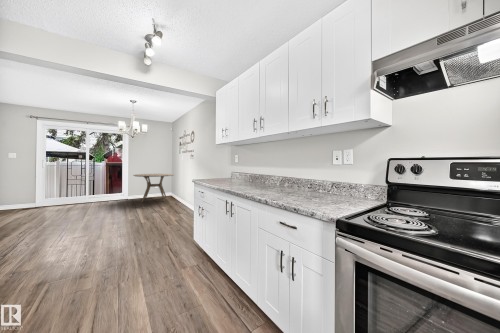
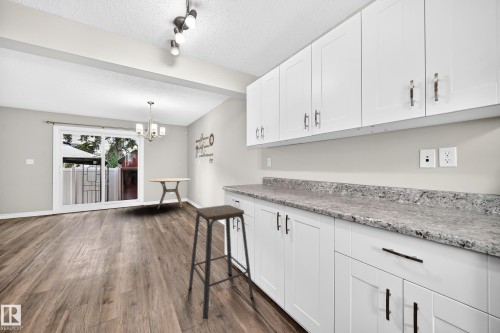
bar stool: none [157,196,210,285] -> present [189,205,253,319]

